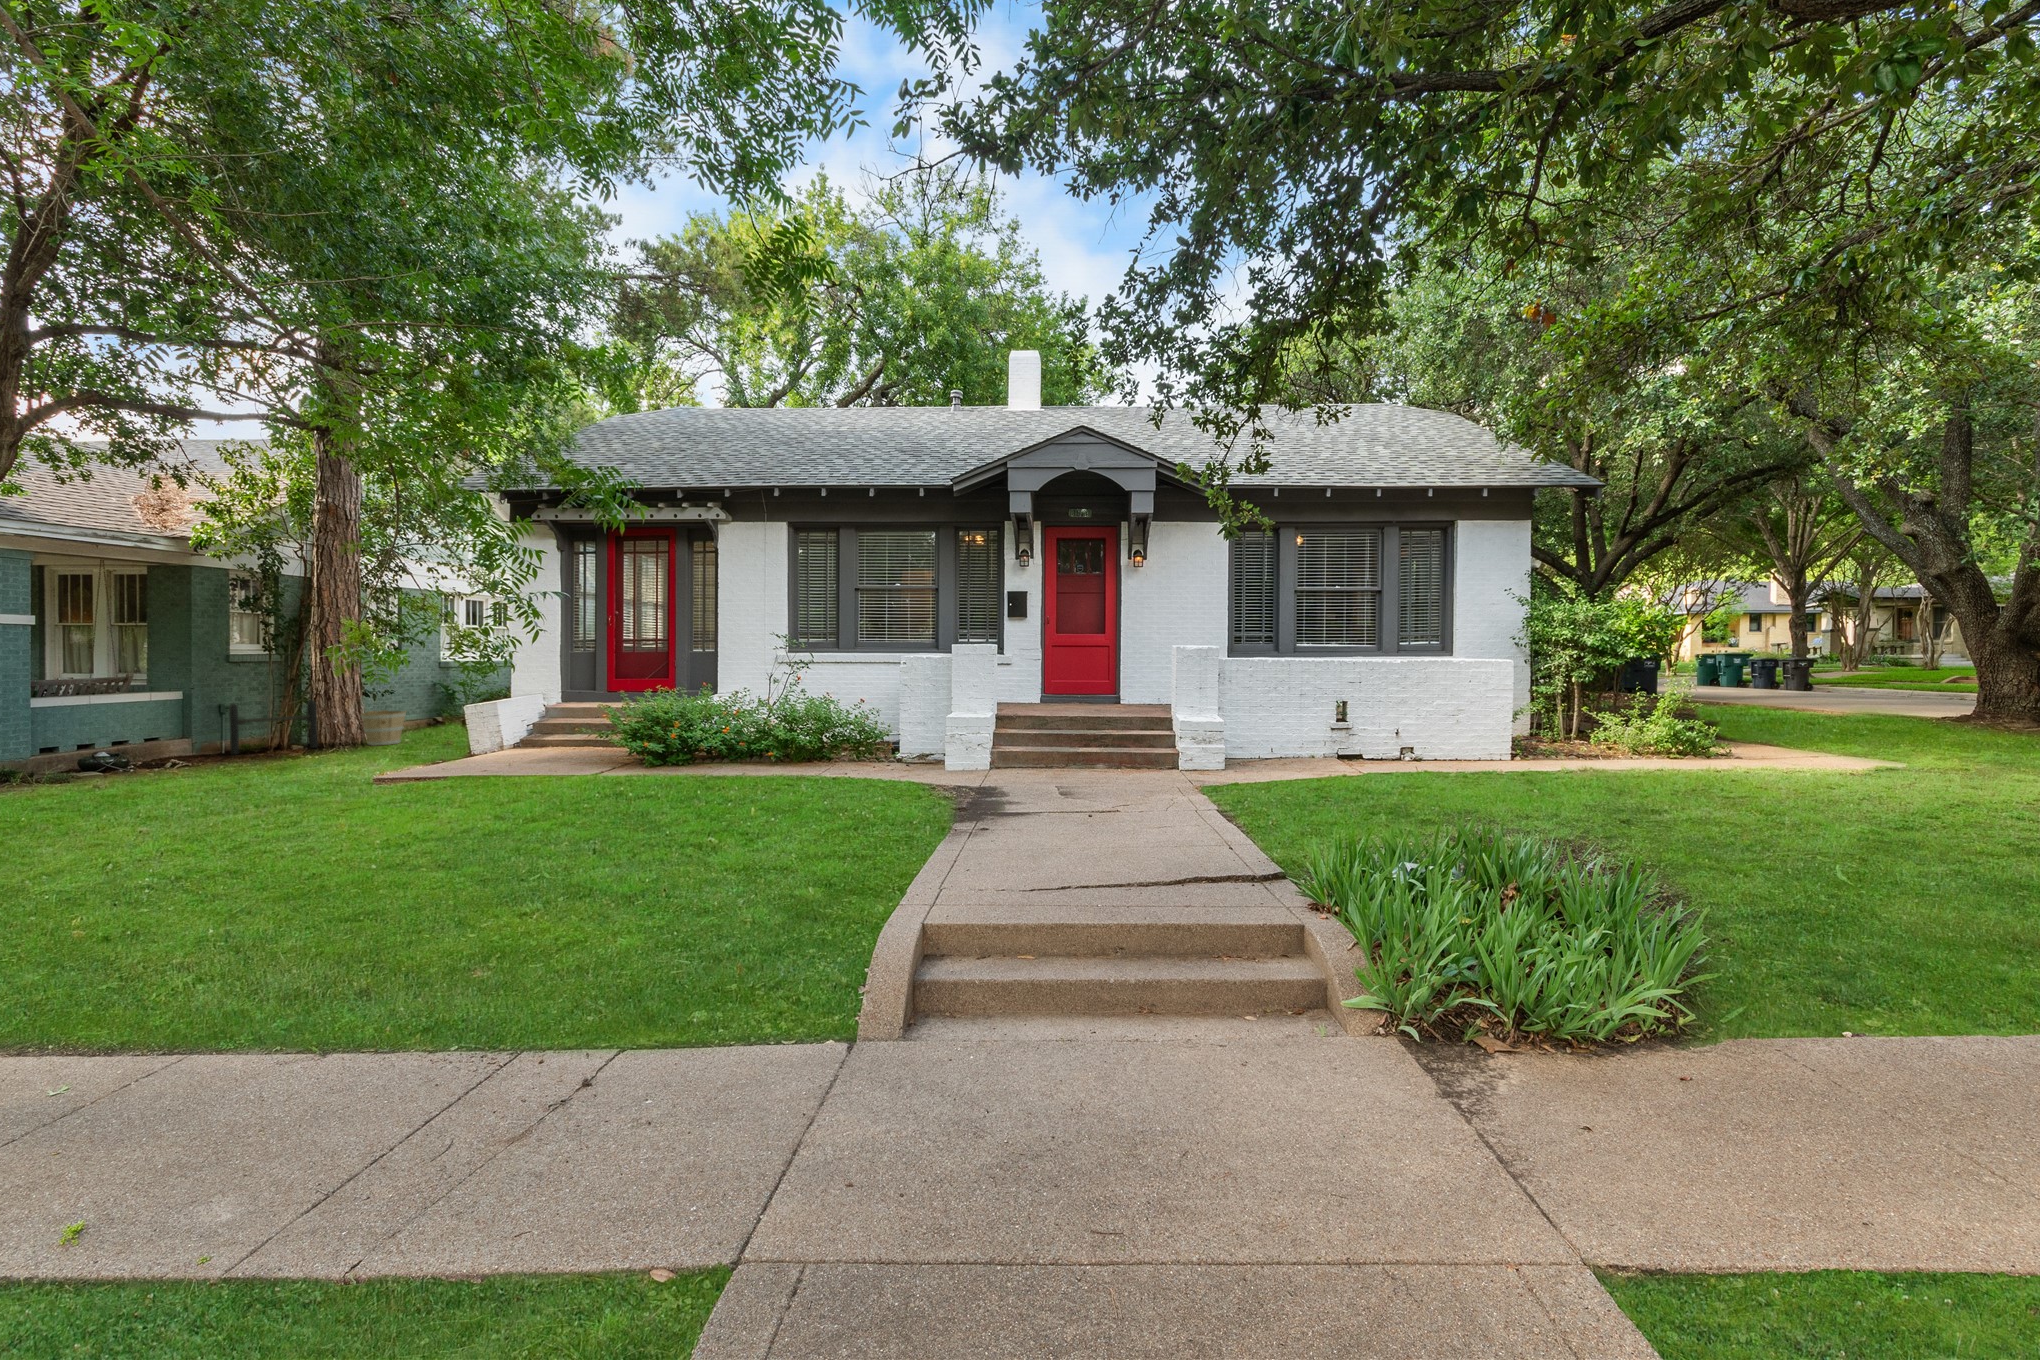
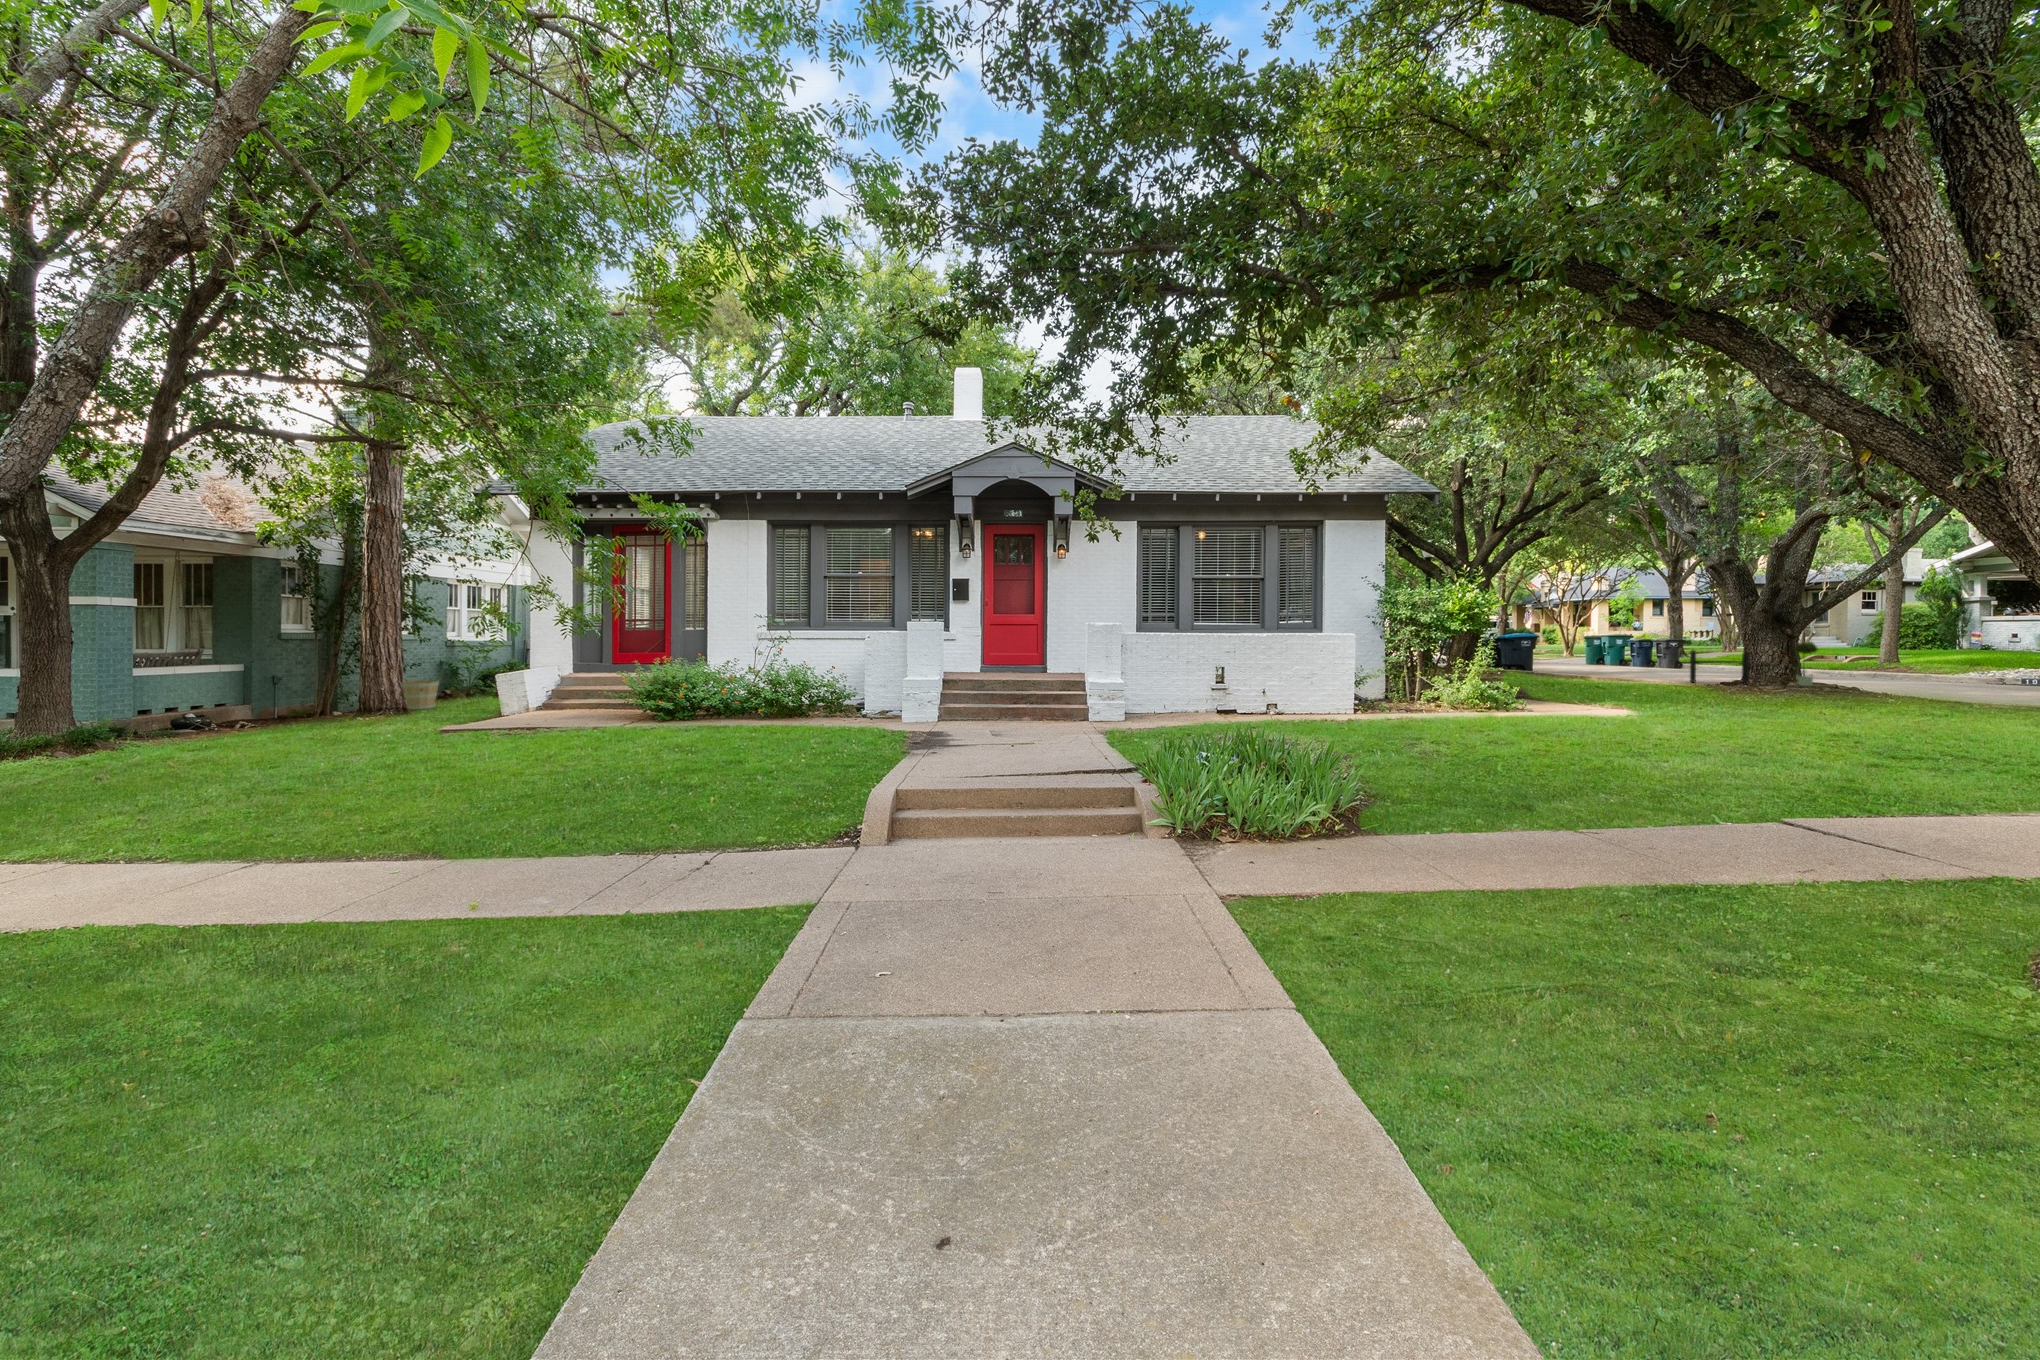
potted tree: none [1999,666,2033,719] -> present [1795,642,1818,686]
bench: present [229,700,318,755] -> present [1690,650,1750,685]

